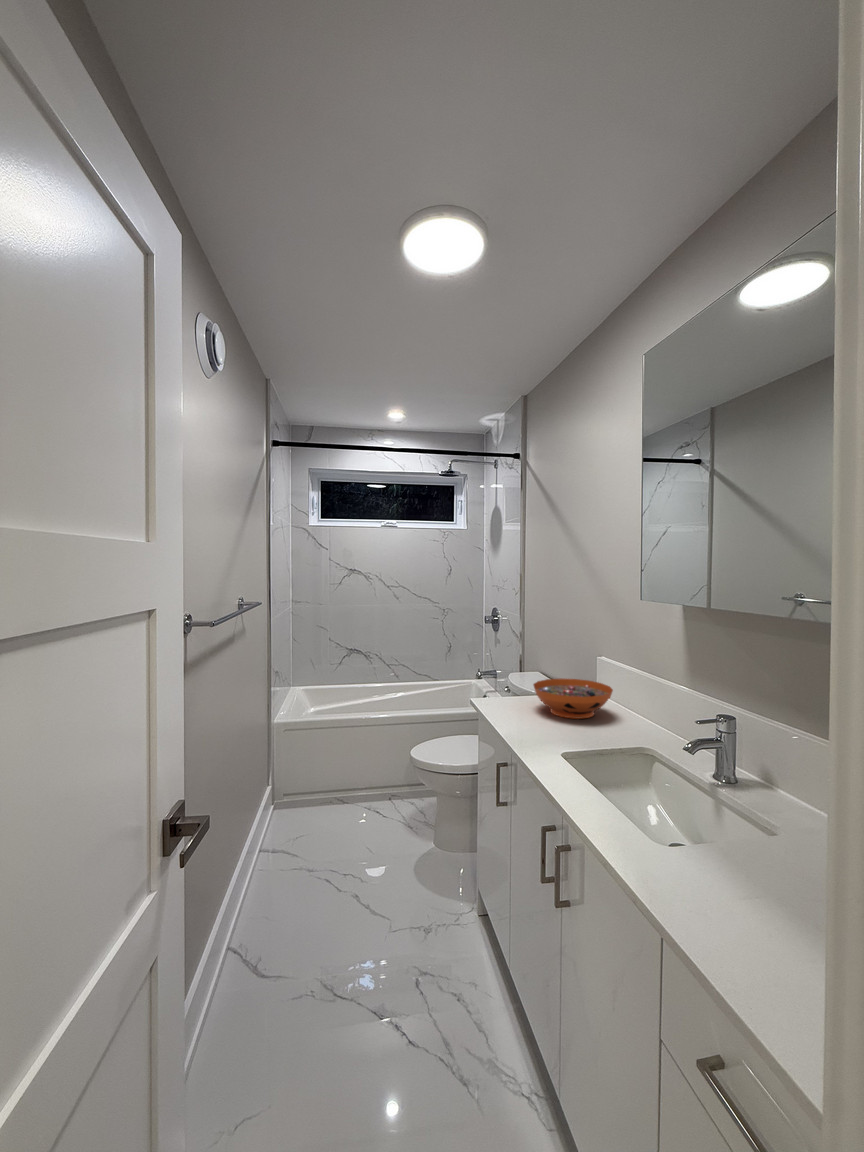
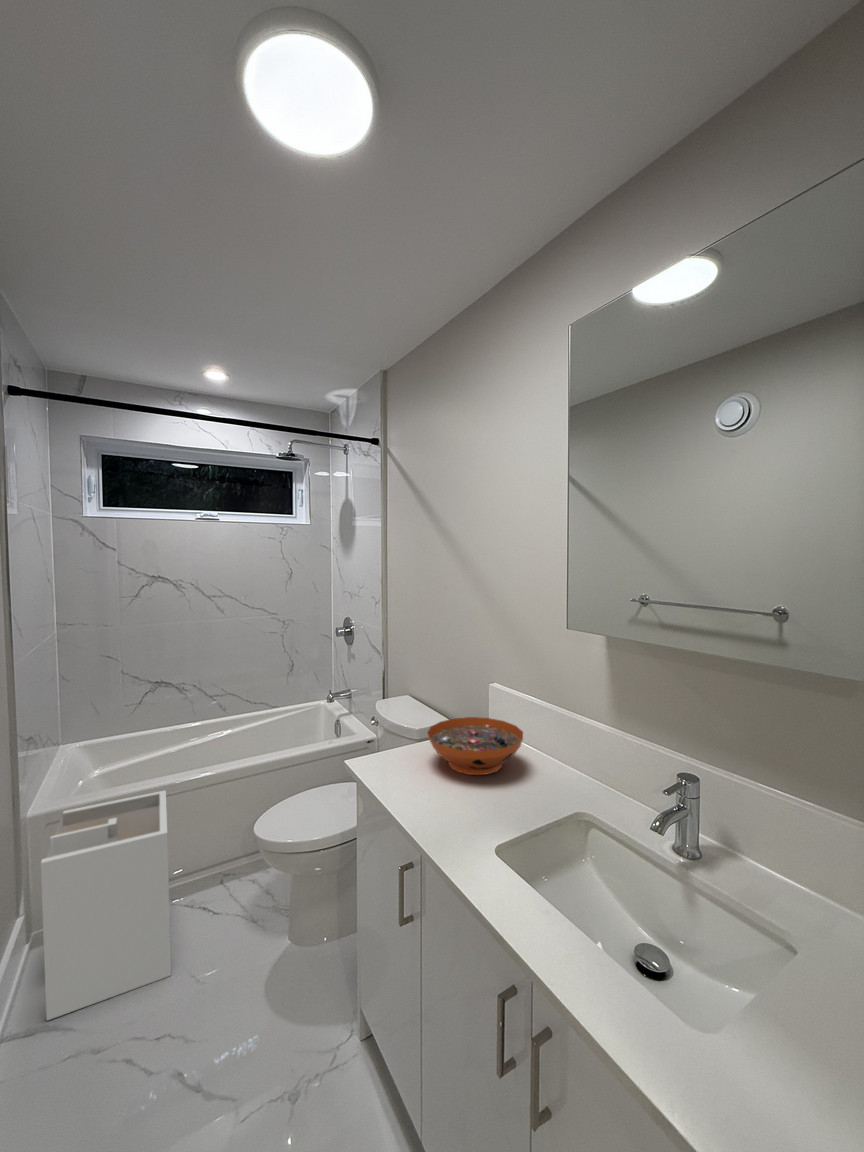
laundry hamper: none [278,723,353,857] -> present [41,791,171,1020]

